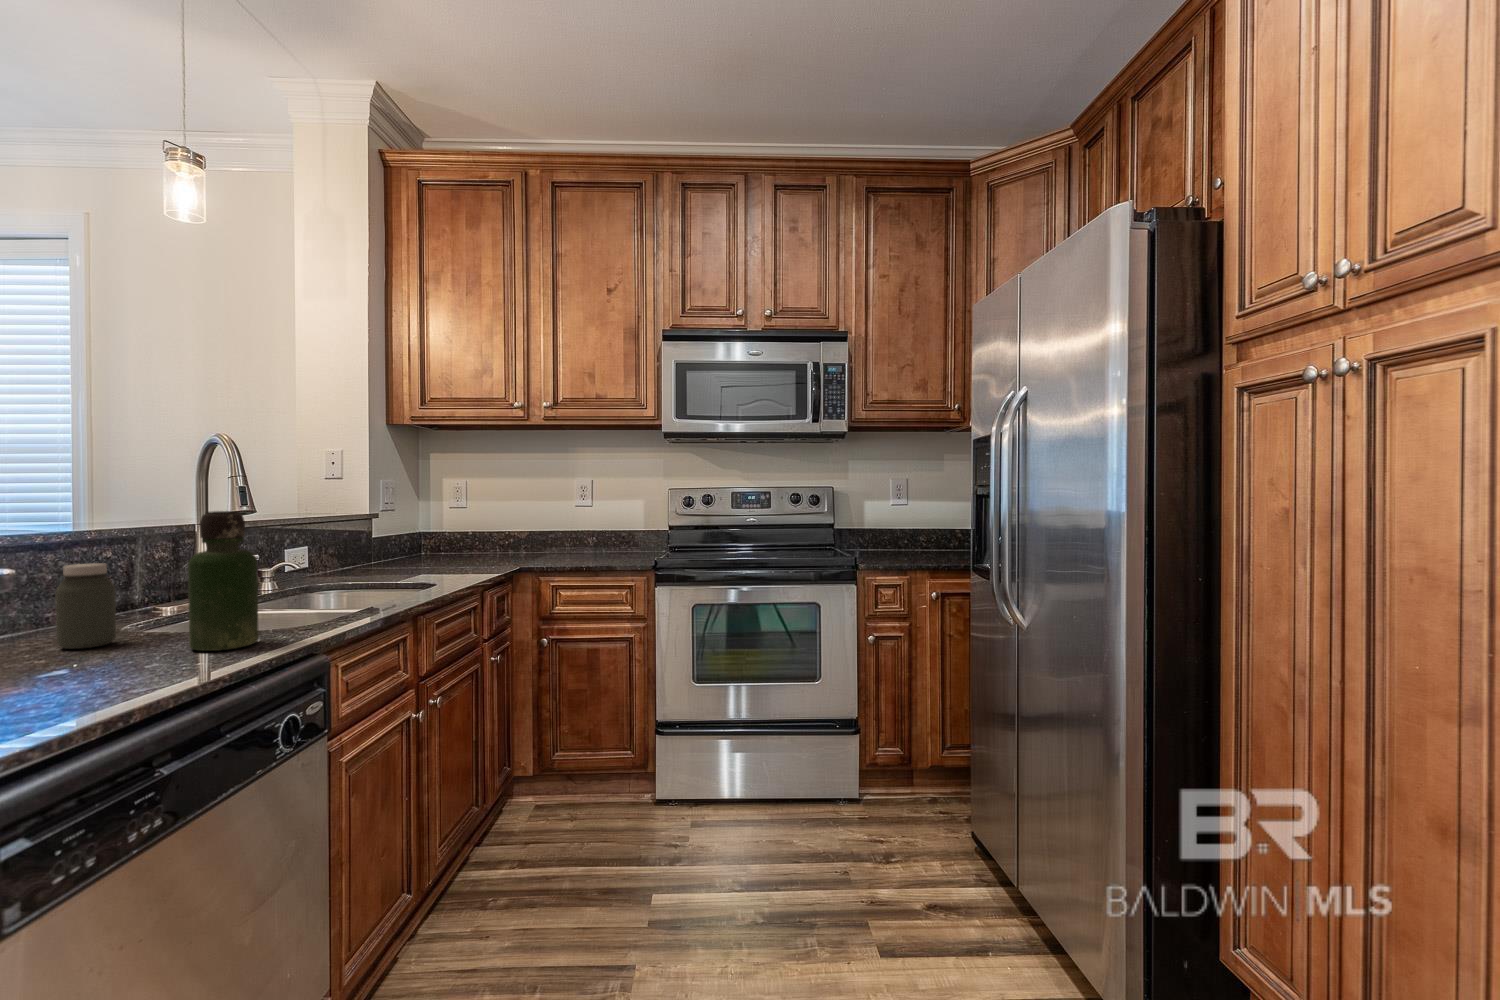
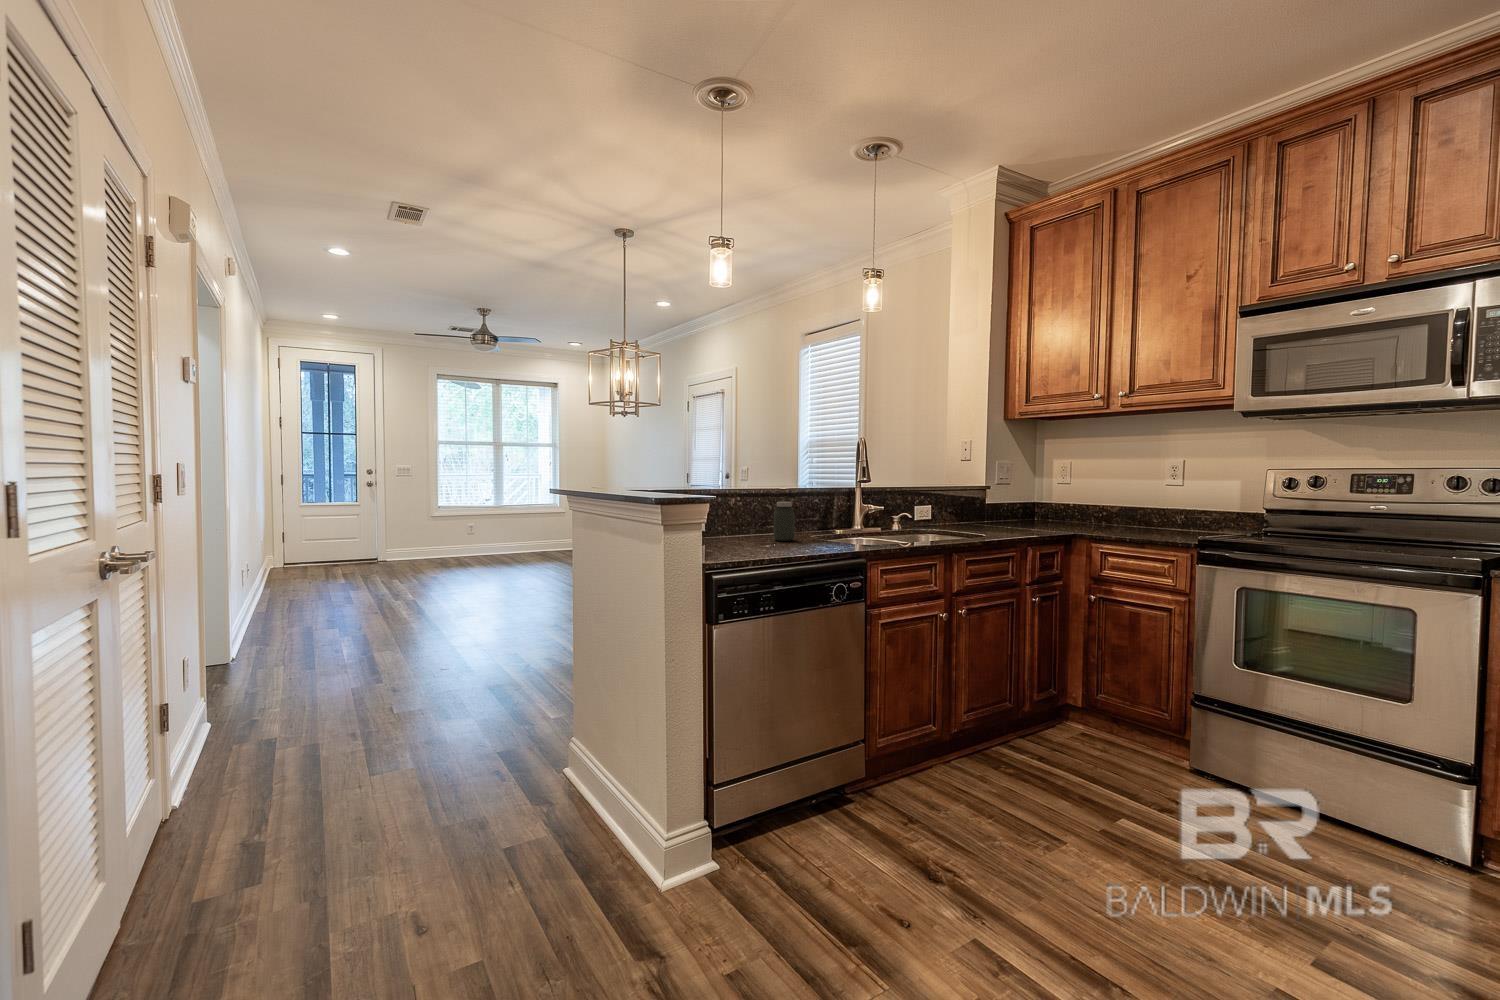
bottle: present [188,511,259,651] -> none [809,478,838,549]

